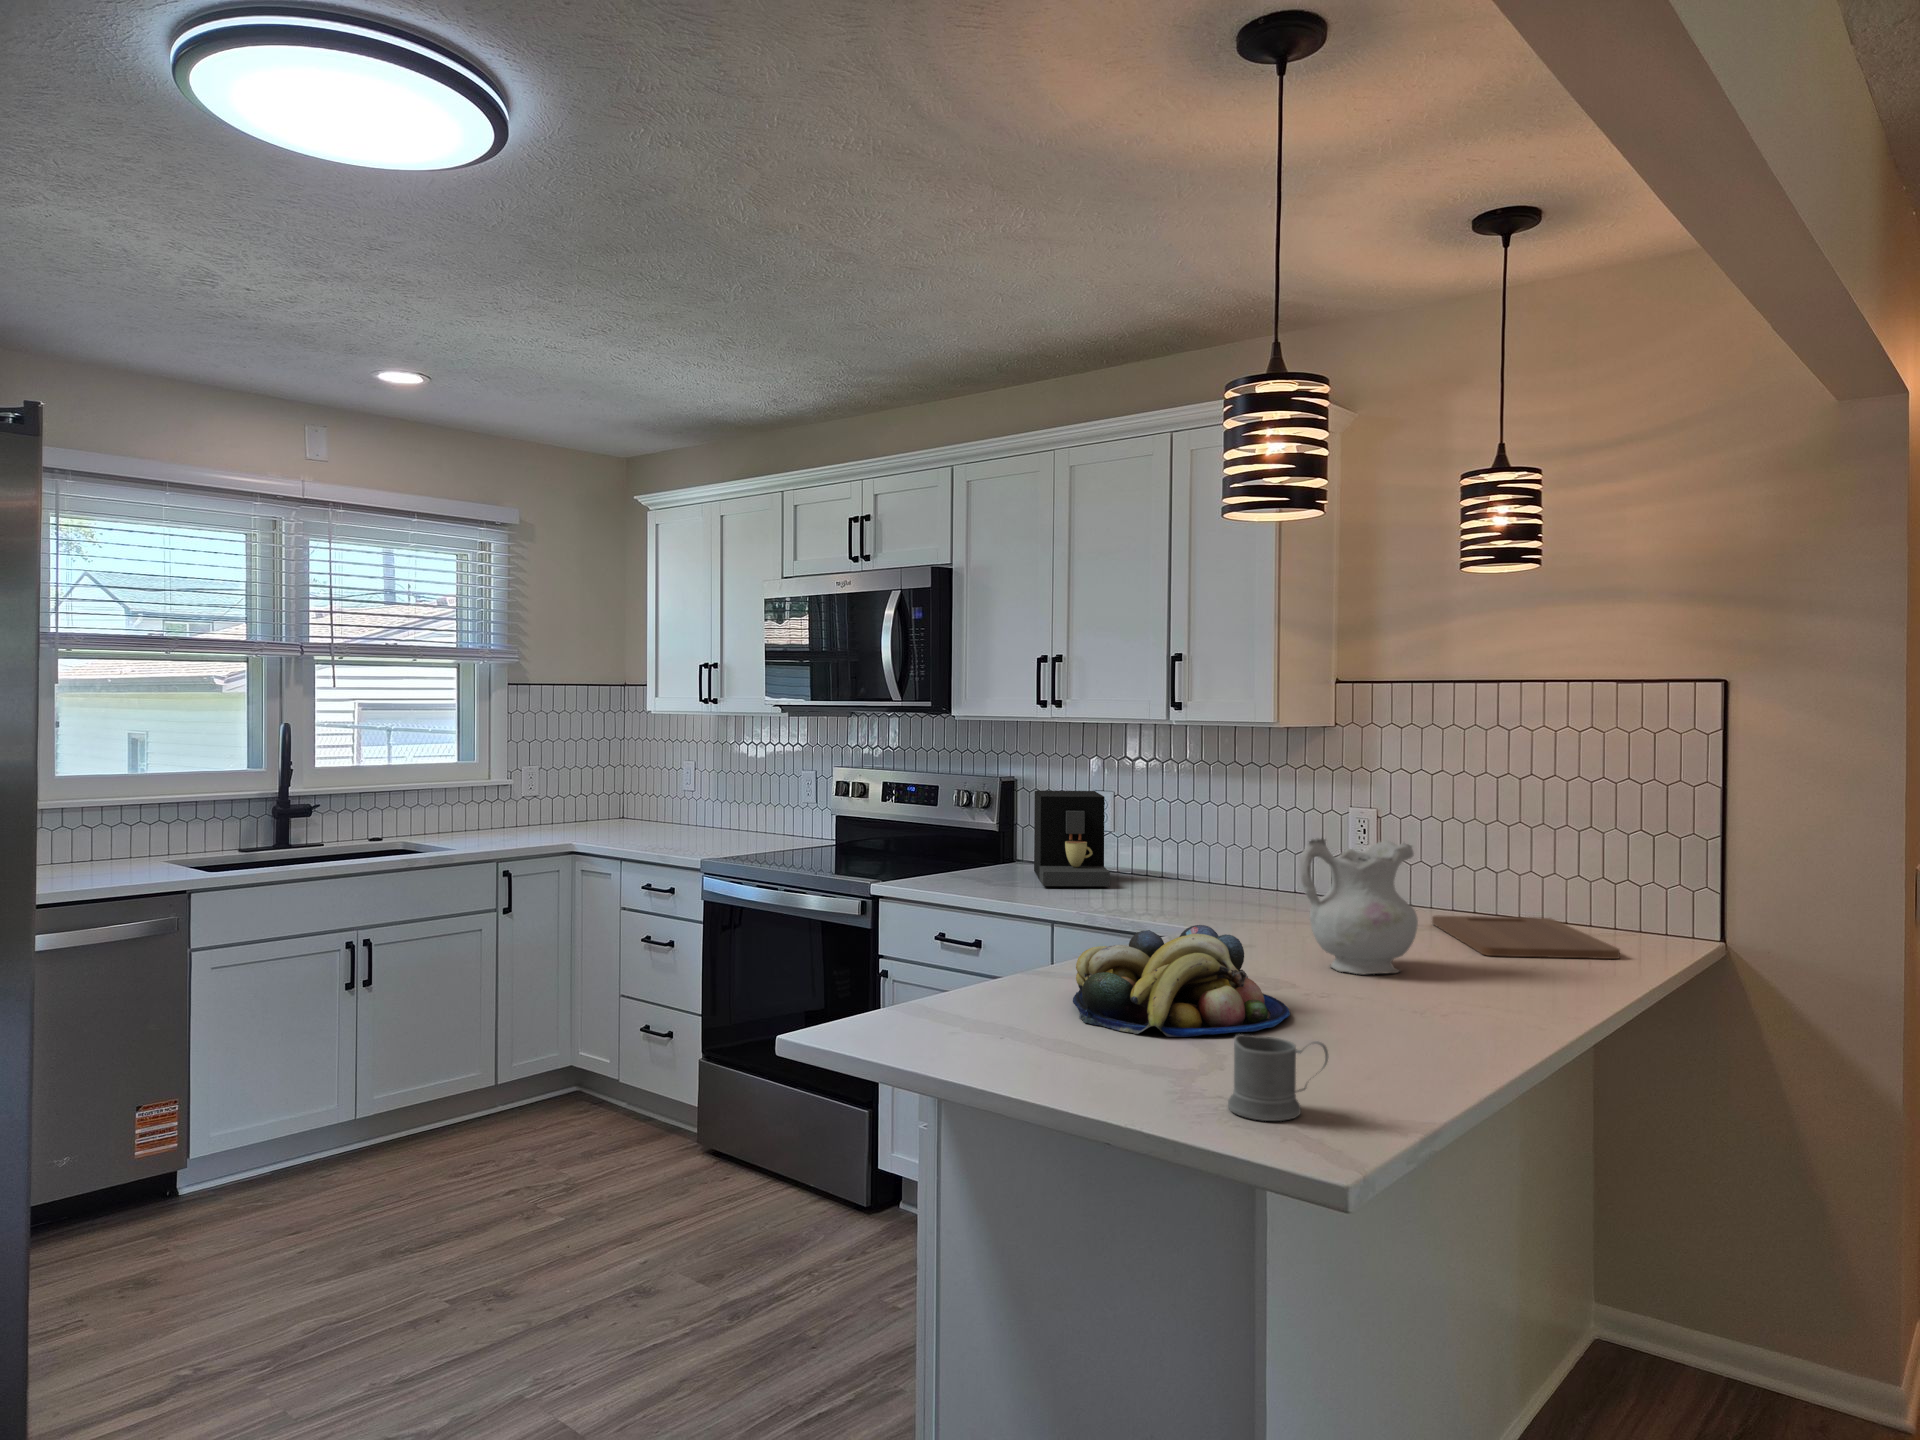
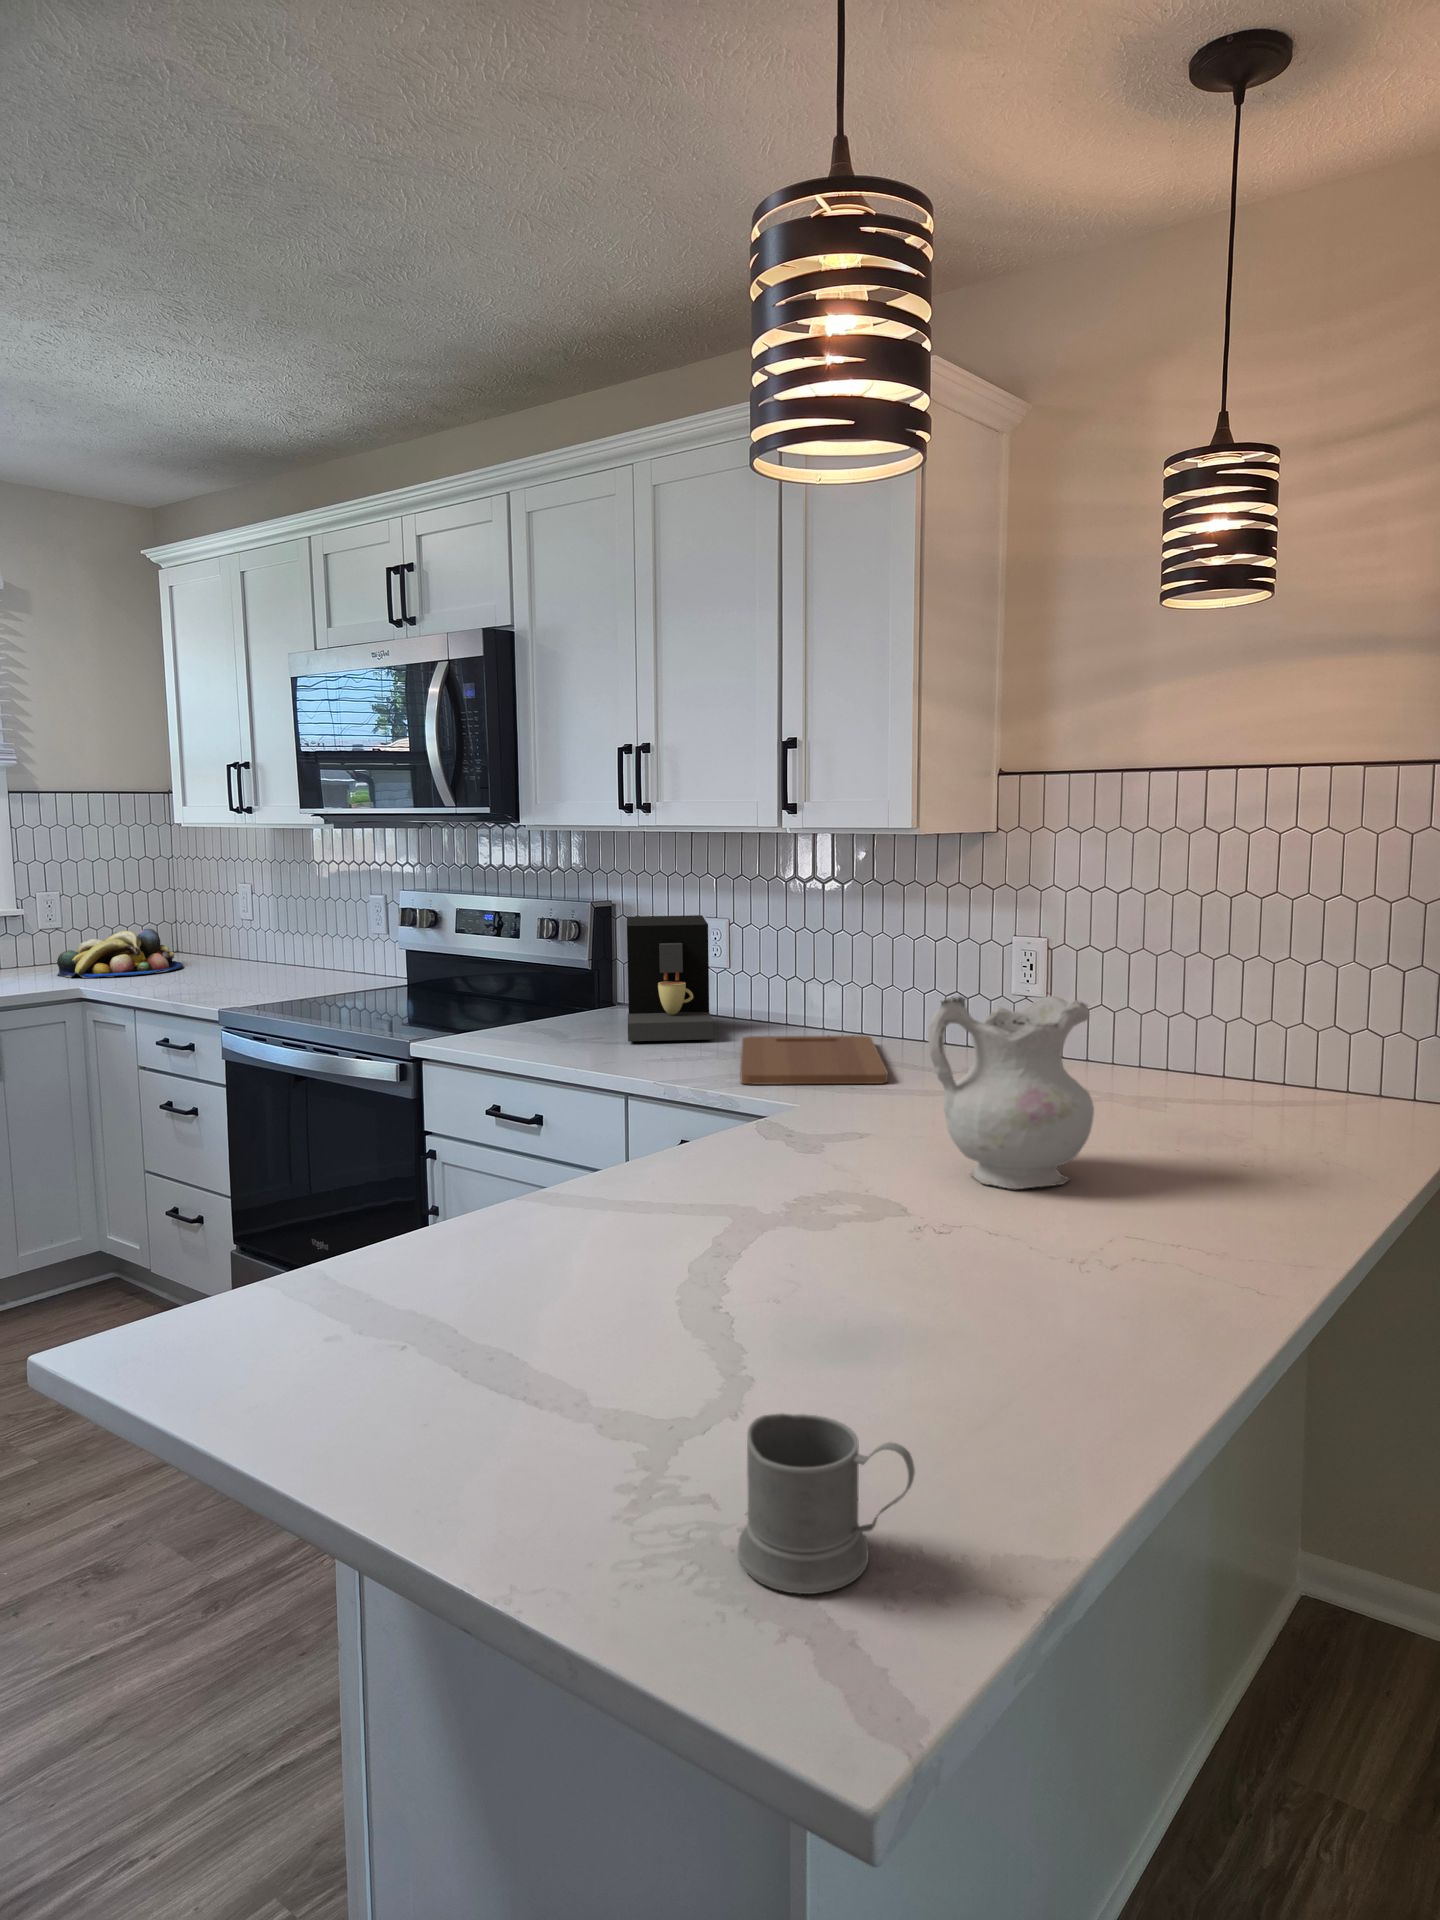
cutting board: present [1432,915,1620,959] -> present [740,1036,888,1084]
fruit bowl: present [1073,925,1290,1037] -> present [57,929,183,978]

